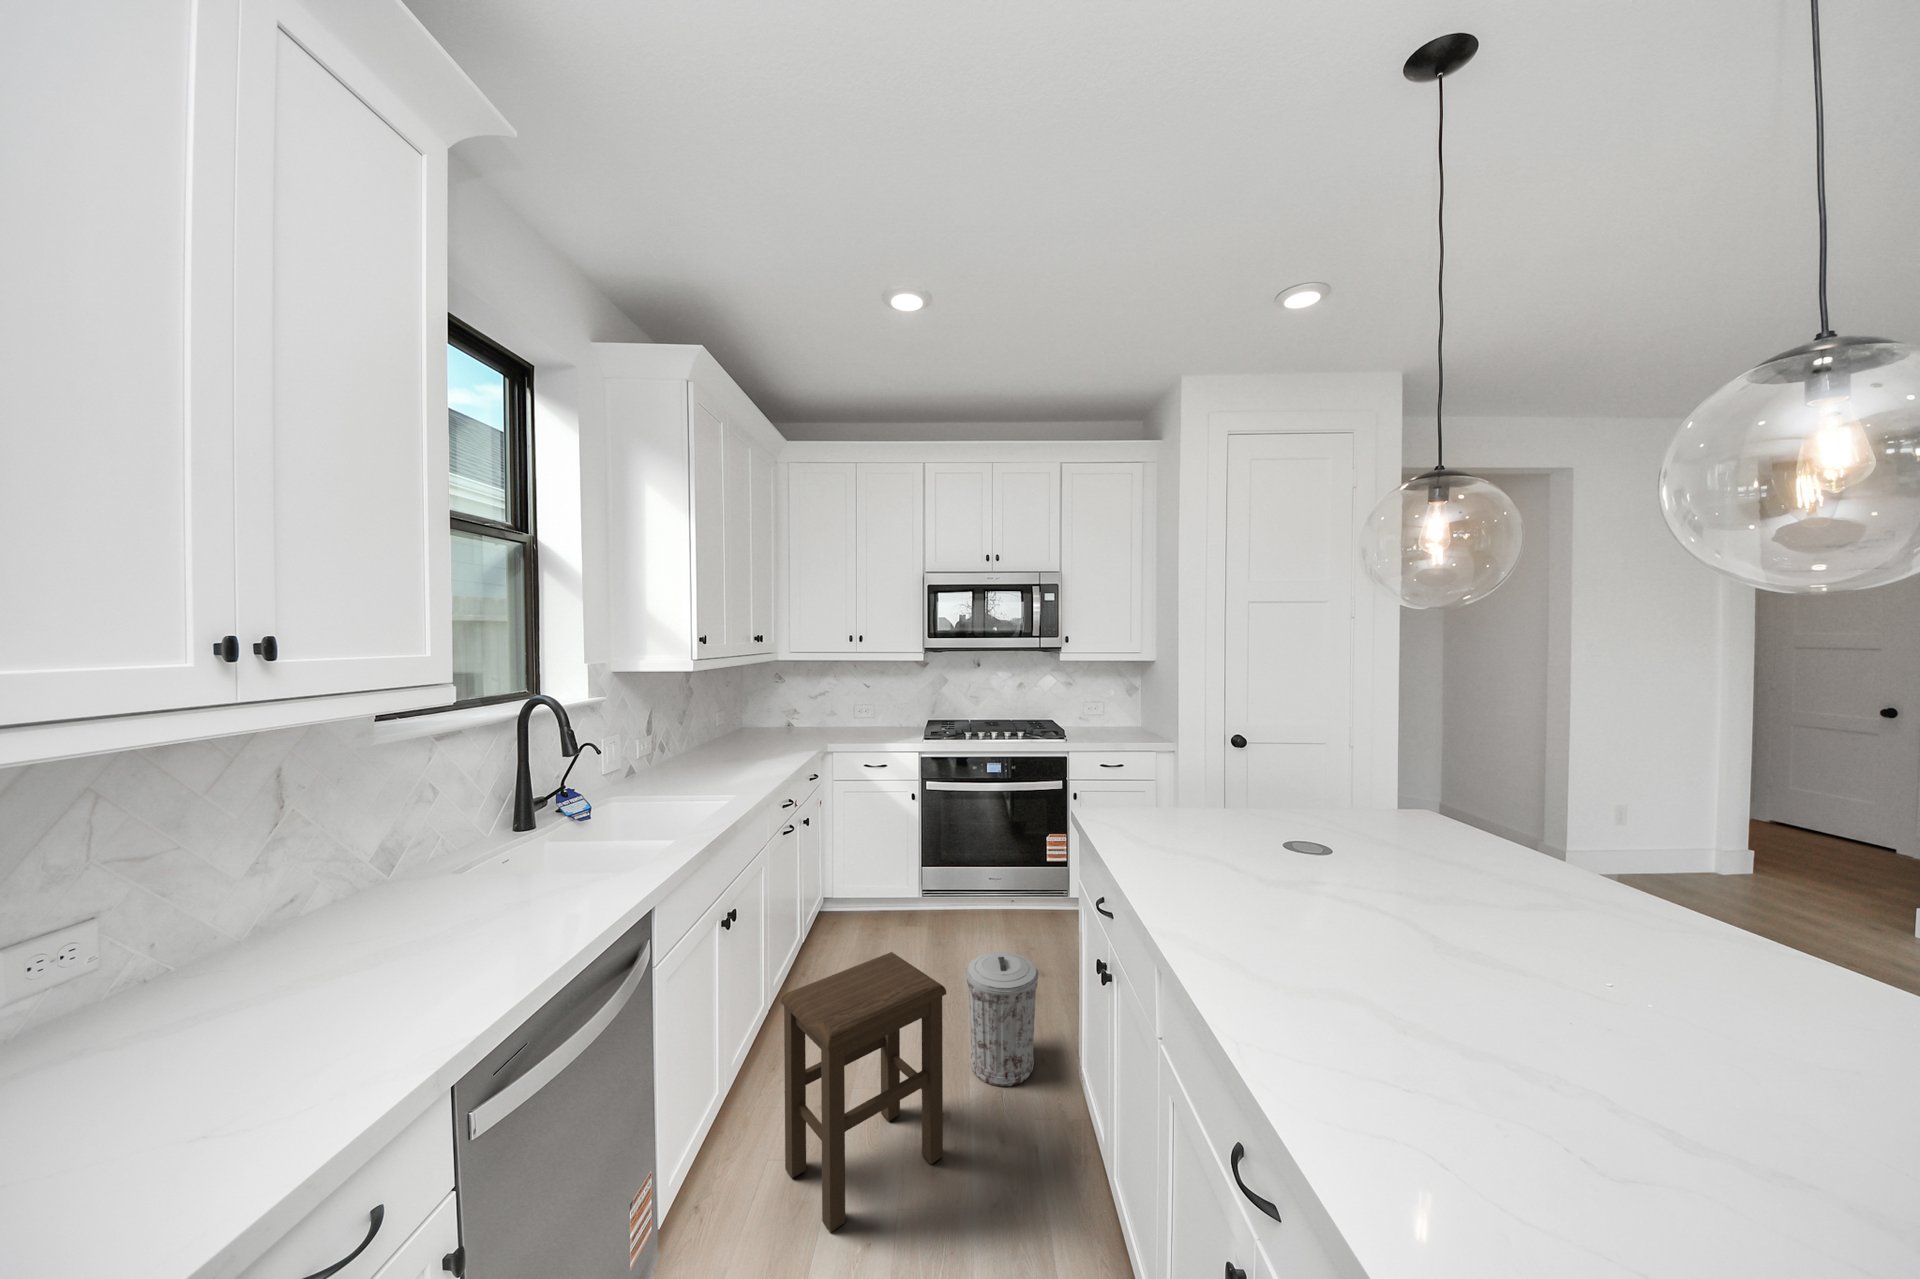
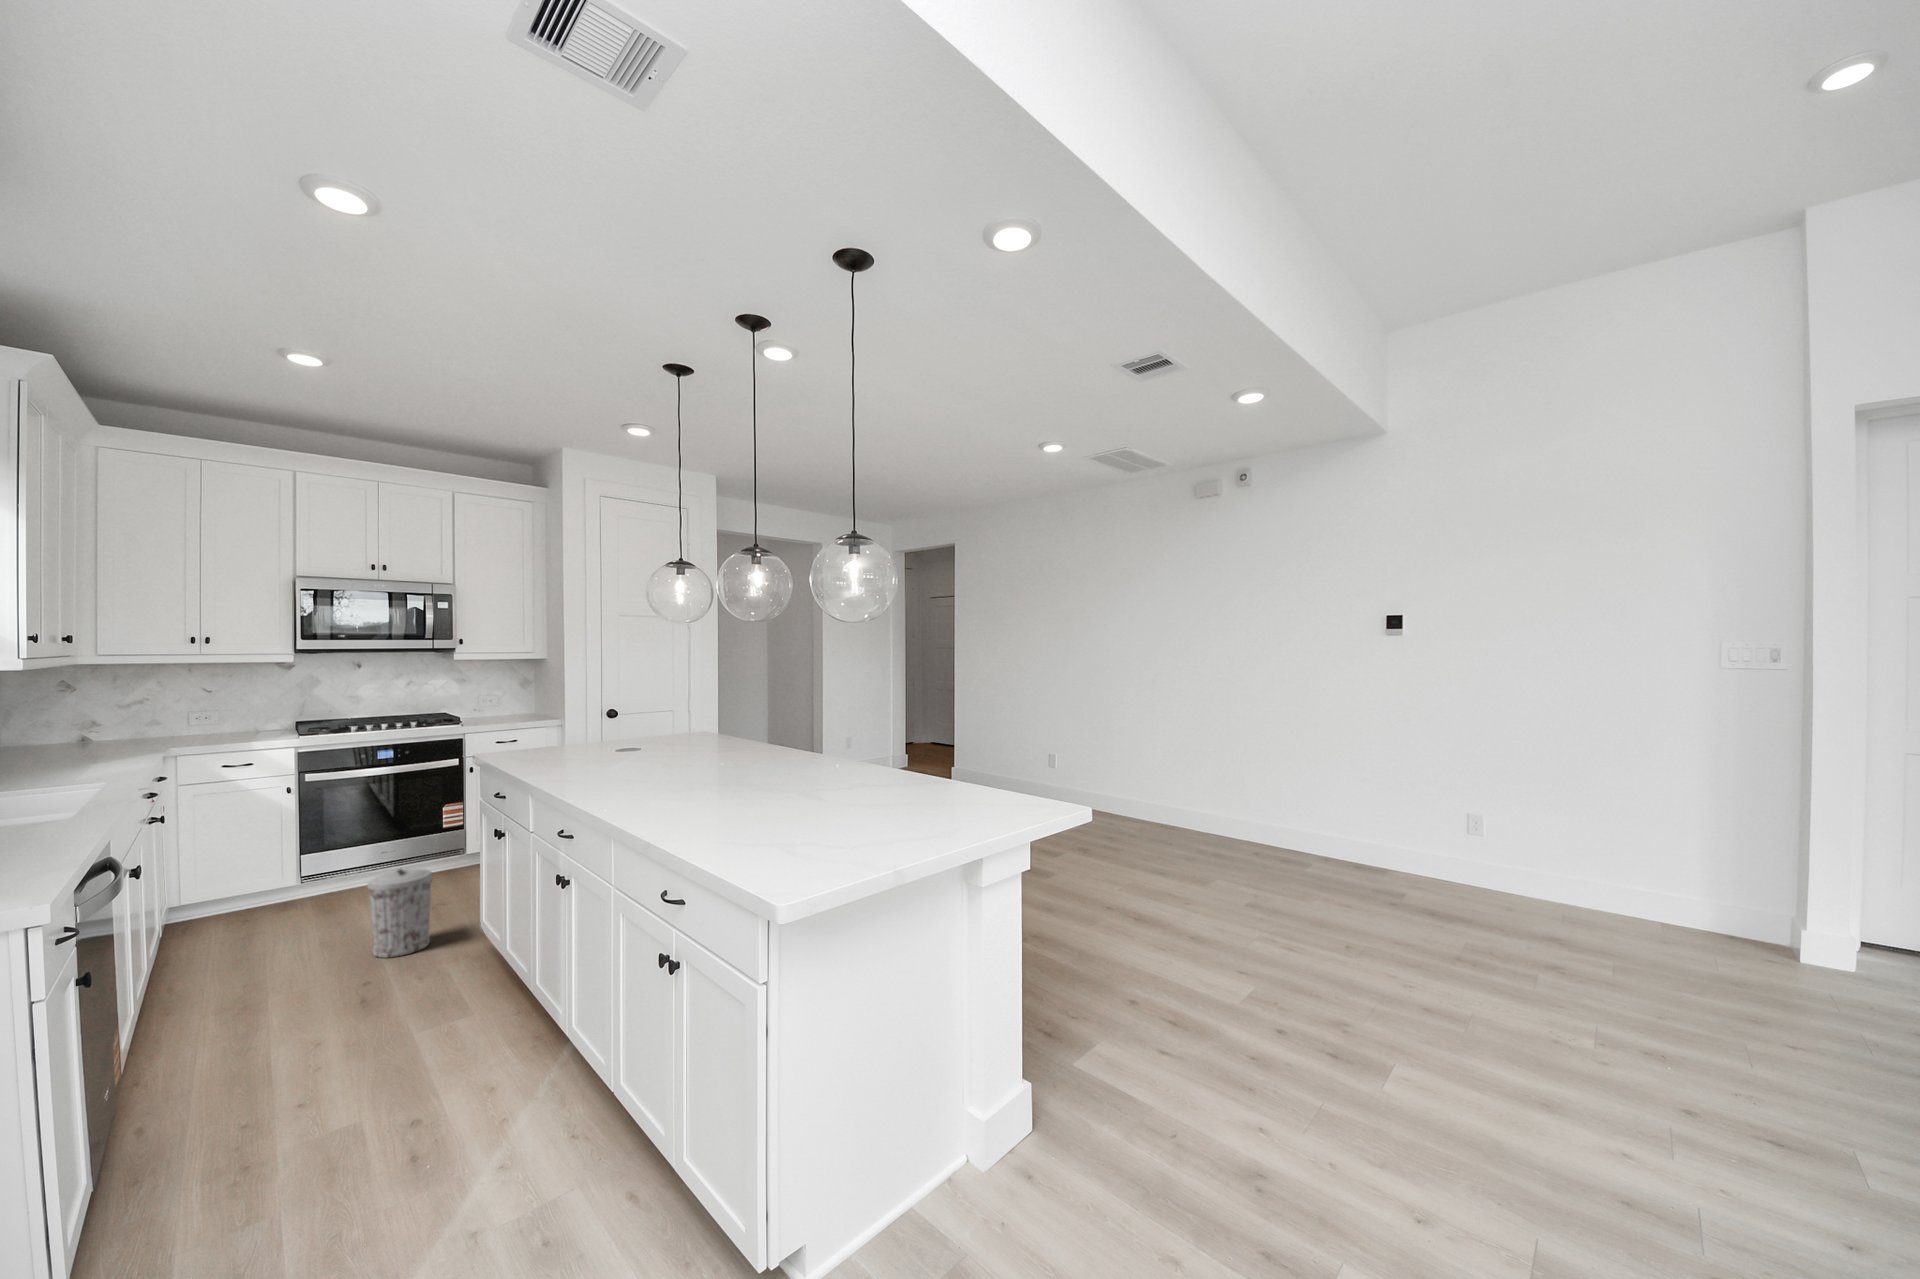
stool: present [781,952,946,1232] -> none [198,867,356,1033]

